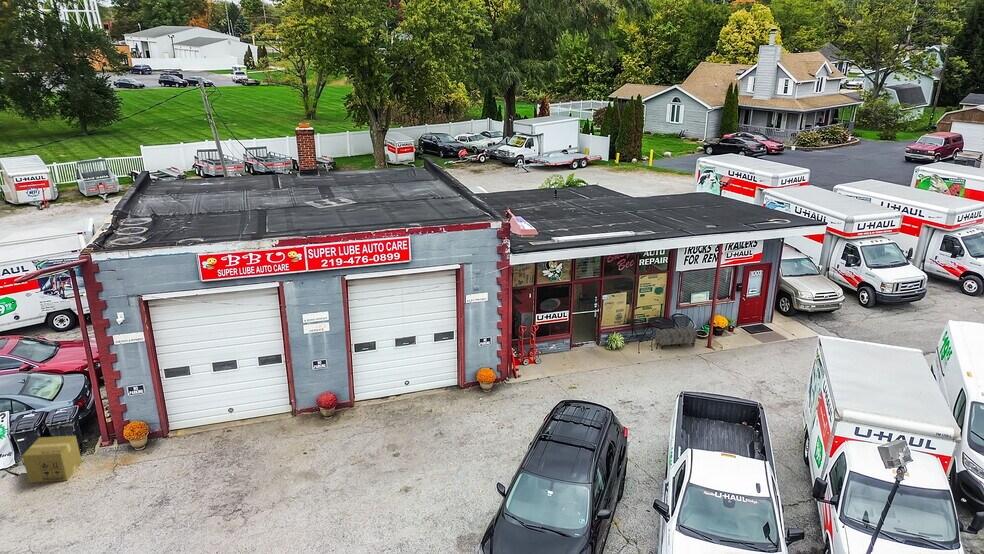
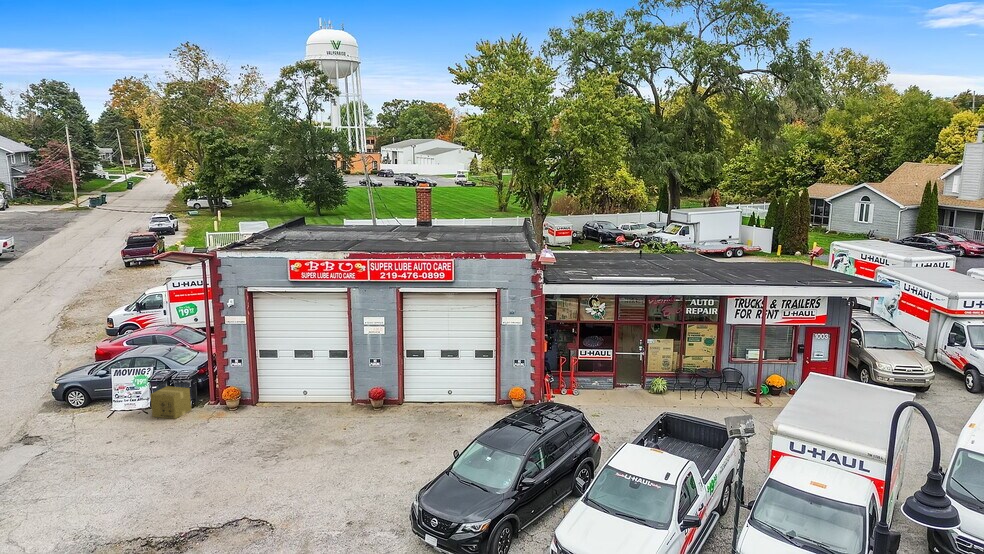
bench: present [655,326,697,349] -> none [703,378,745,401]

